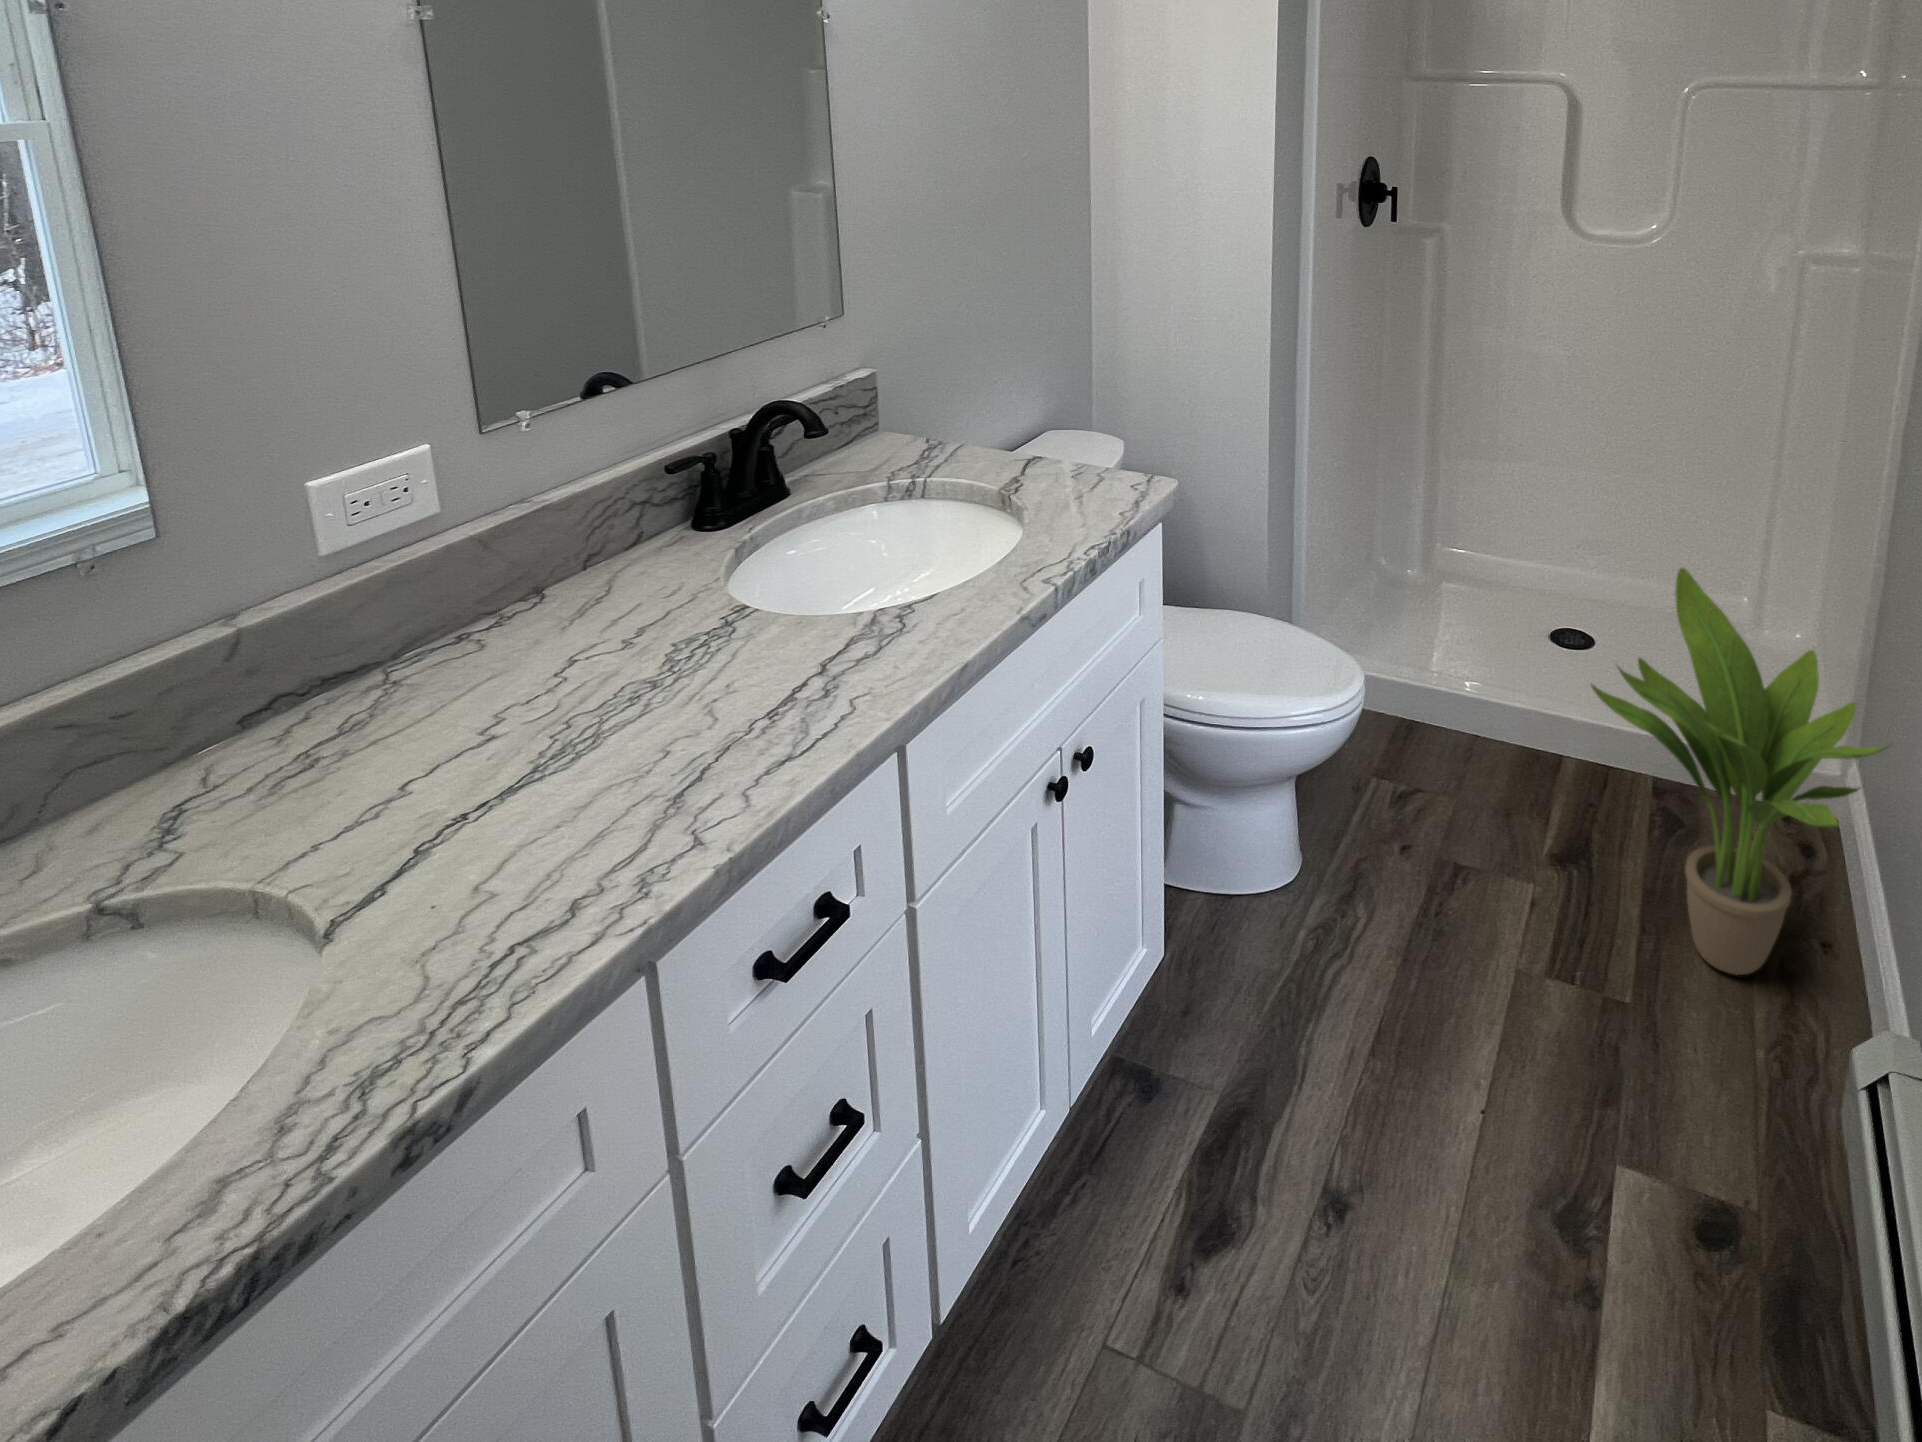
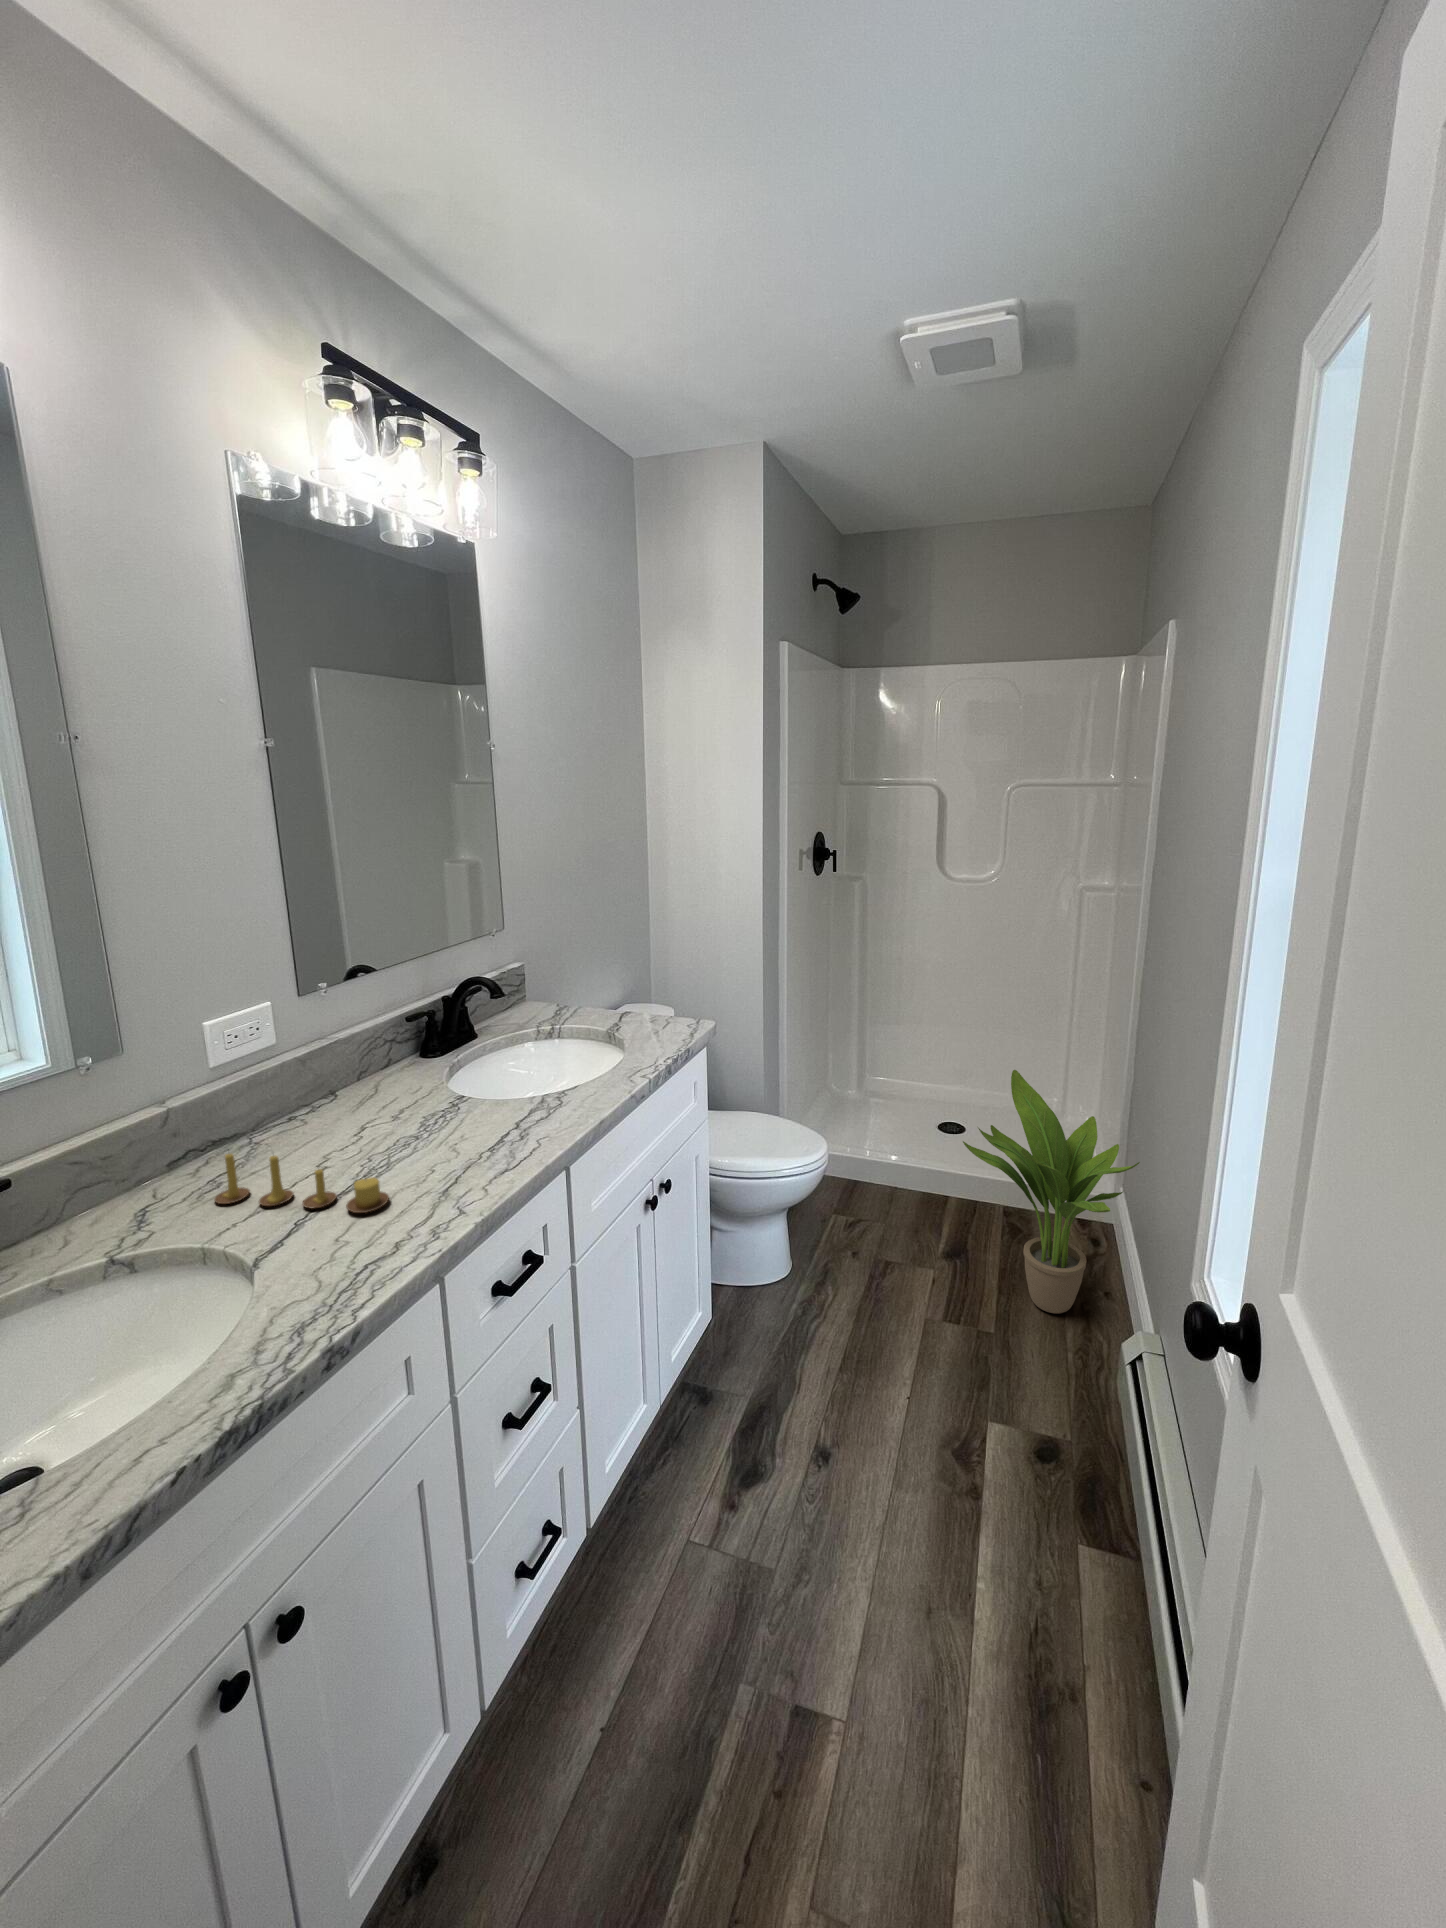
candle: none [294,712,582,837] -> present [214,1153,389,1213]

